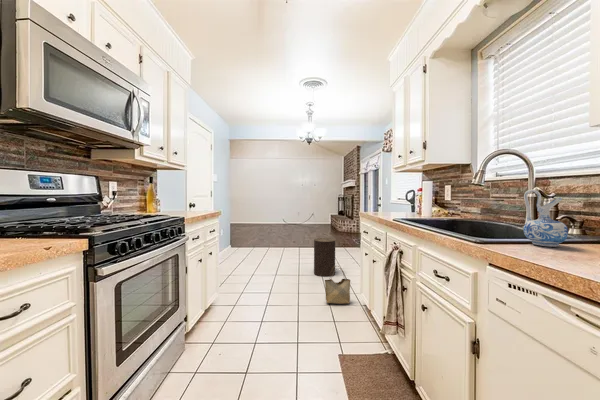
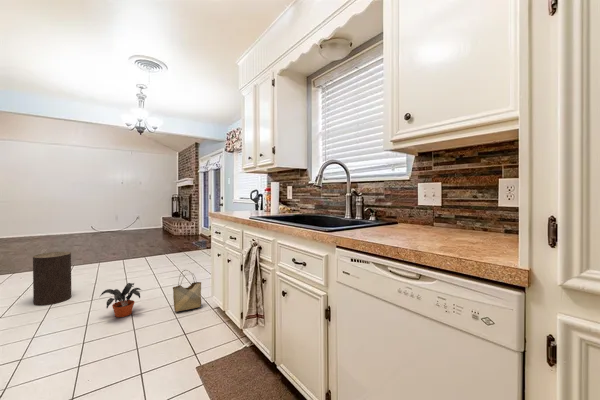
ceramic pitcher: present [524,189,568,247] -> none [354,191,377,231]
stool: present [314,238,335,277] -> present [33,252,72,305]
potted plant: none [271,270,302,298] -> present [101,283,141,317]

